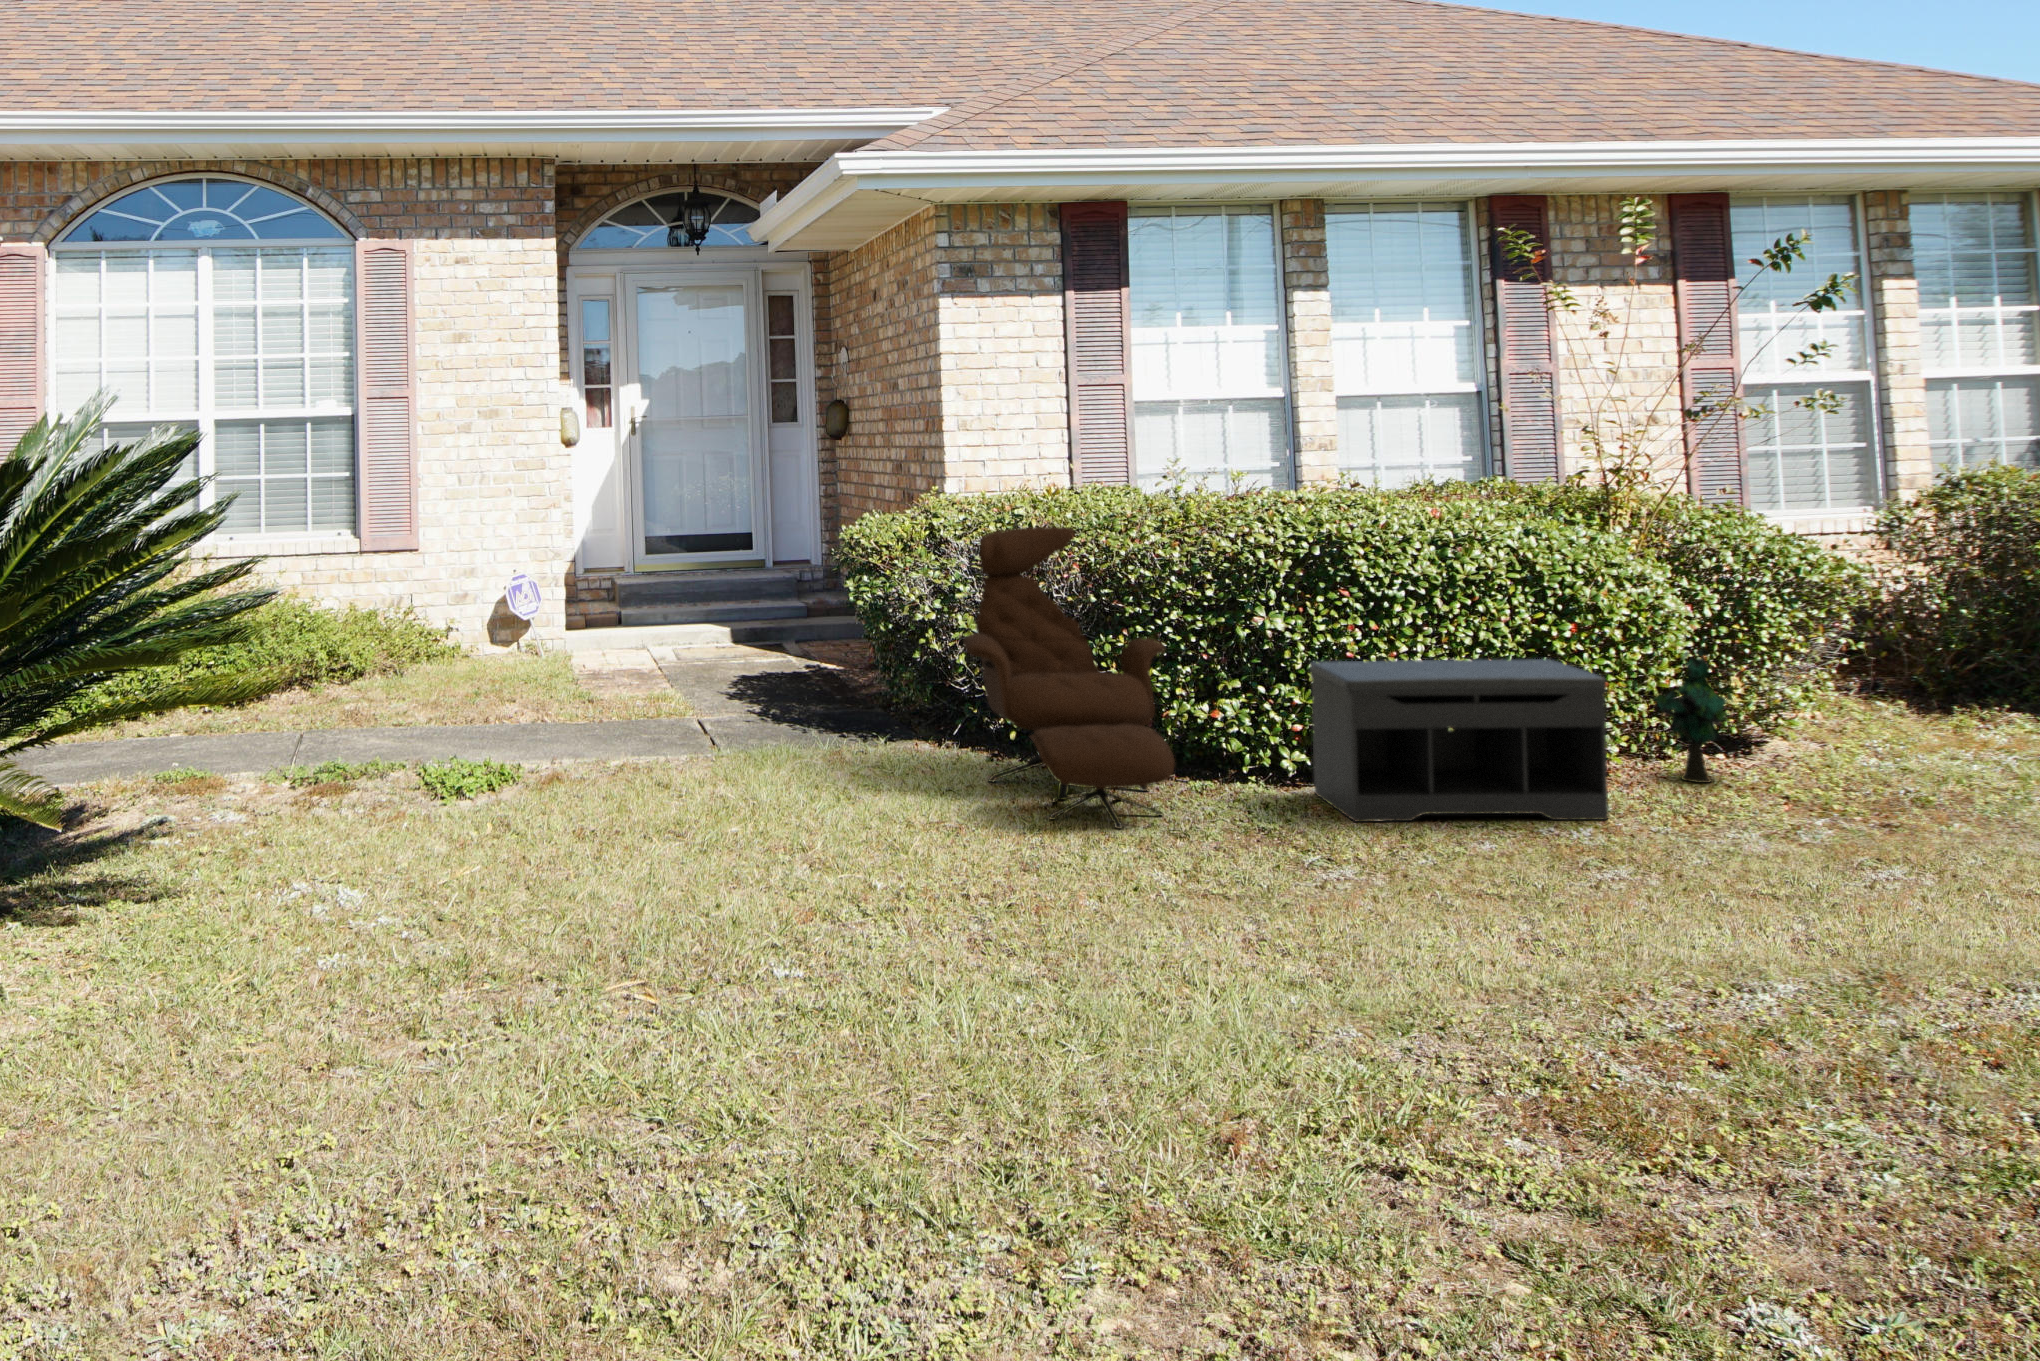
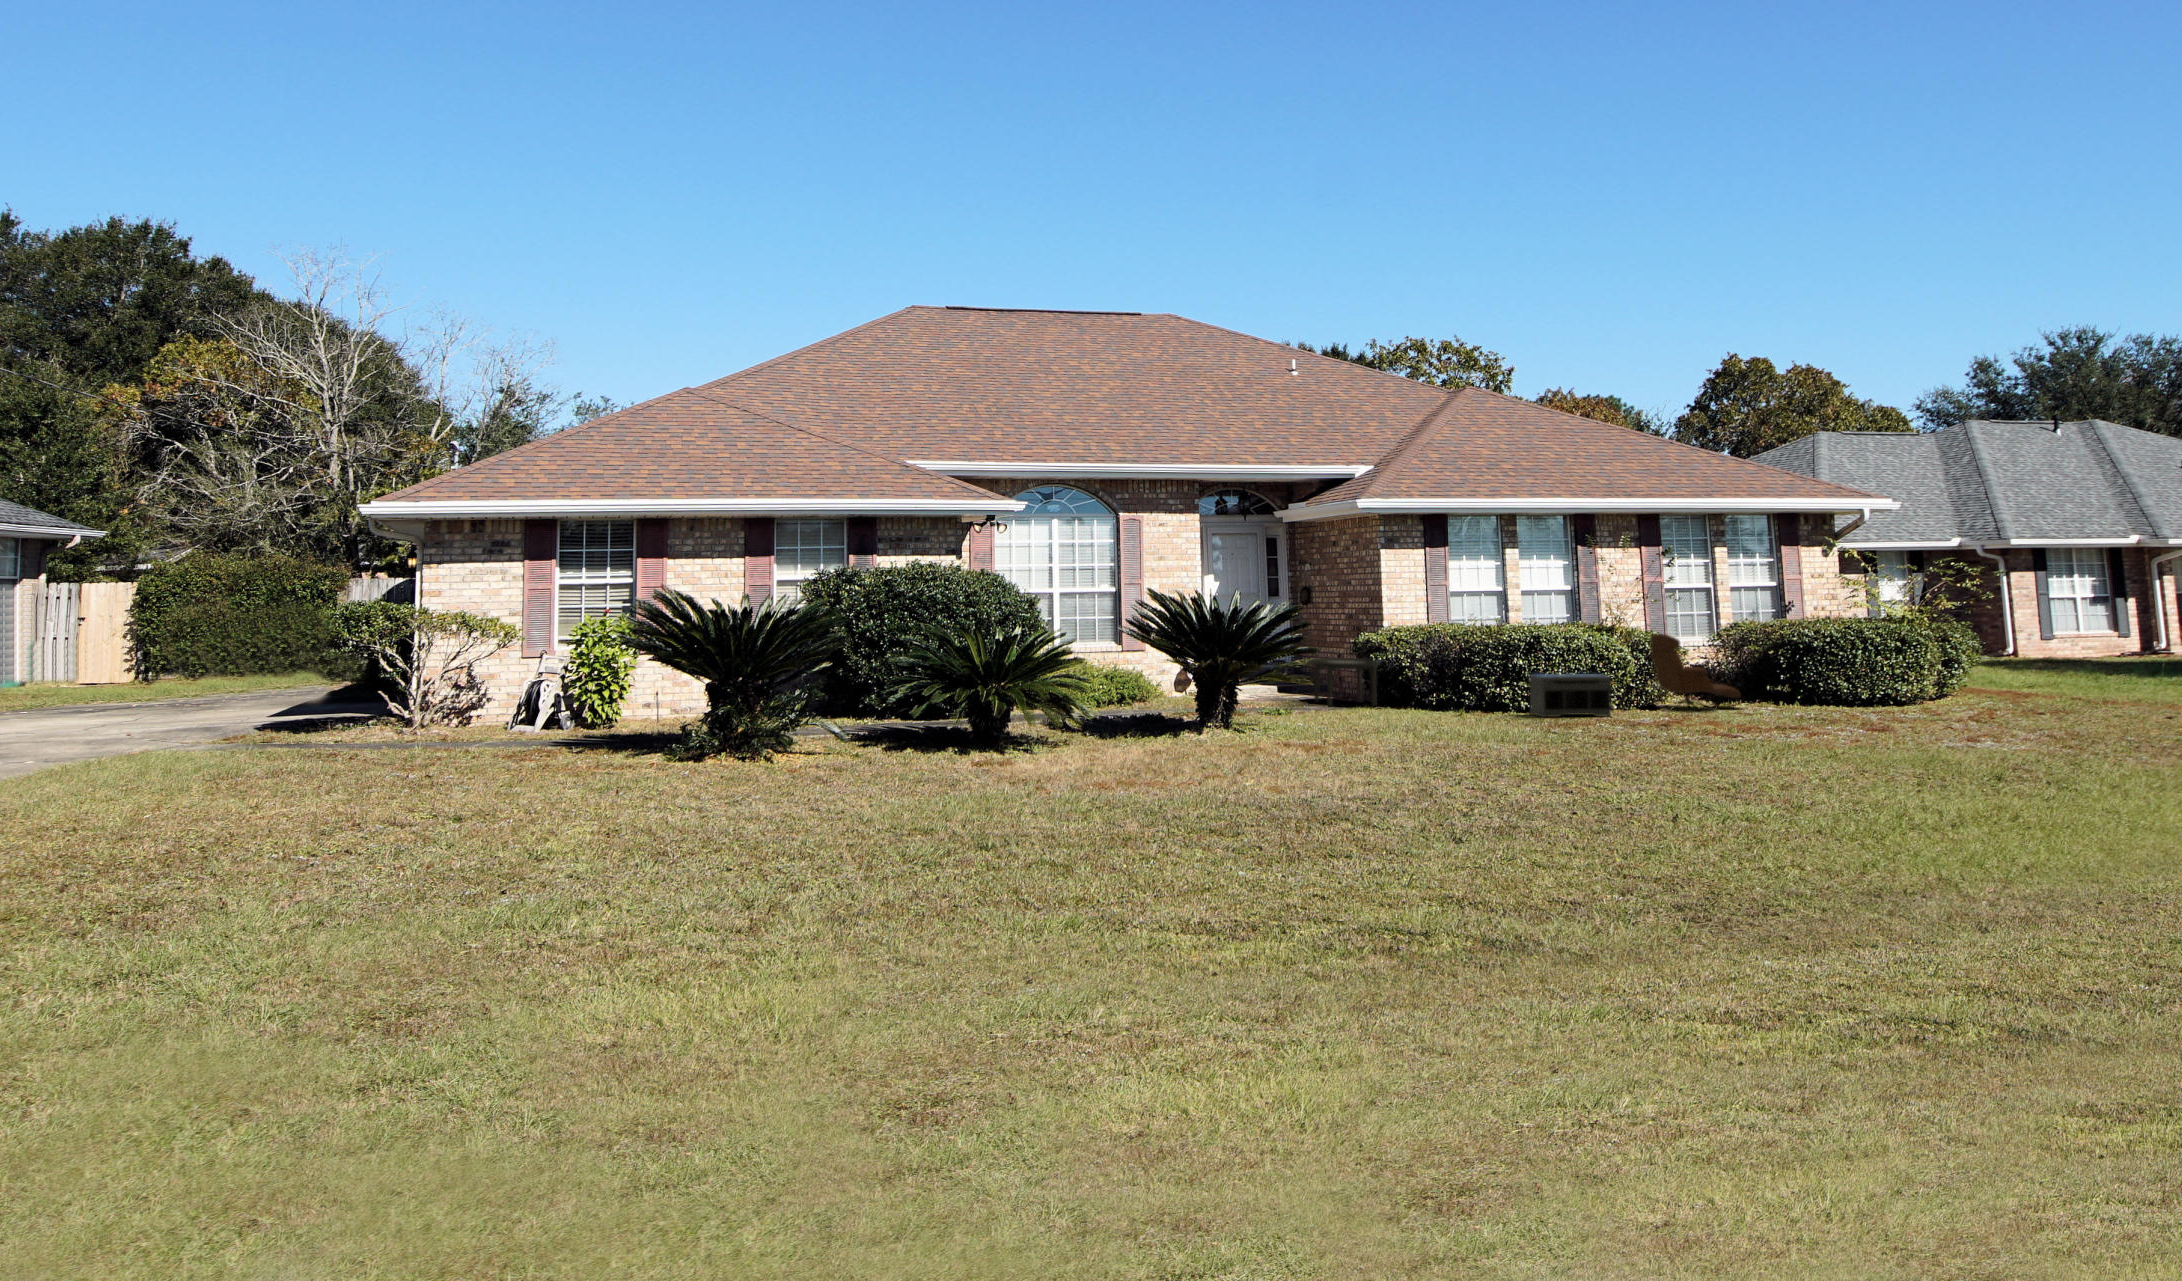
lounge chair: present [964,527,1175,828] -> present [1650,634,1741,710]
round table: none [699,578,904,723] -> present [1309,658,1381,706]
decorative plant: present [1654,648,1733,783] -> none [1625,672,1648,712]

